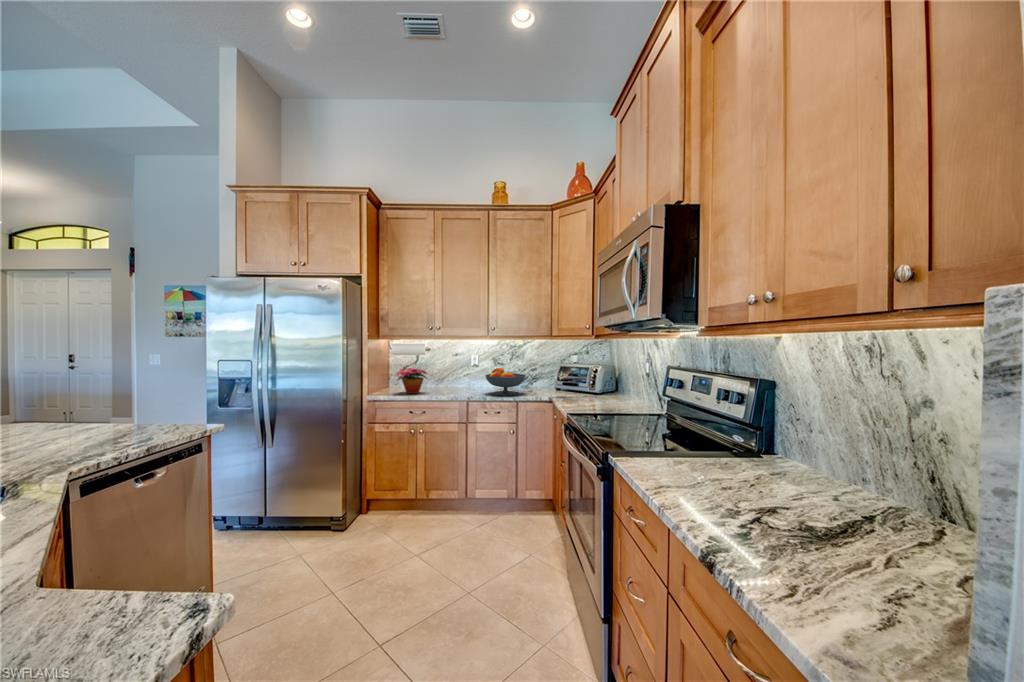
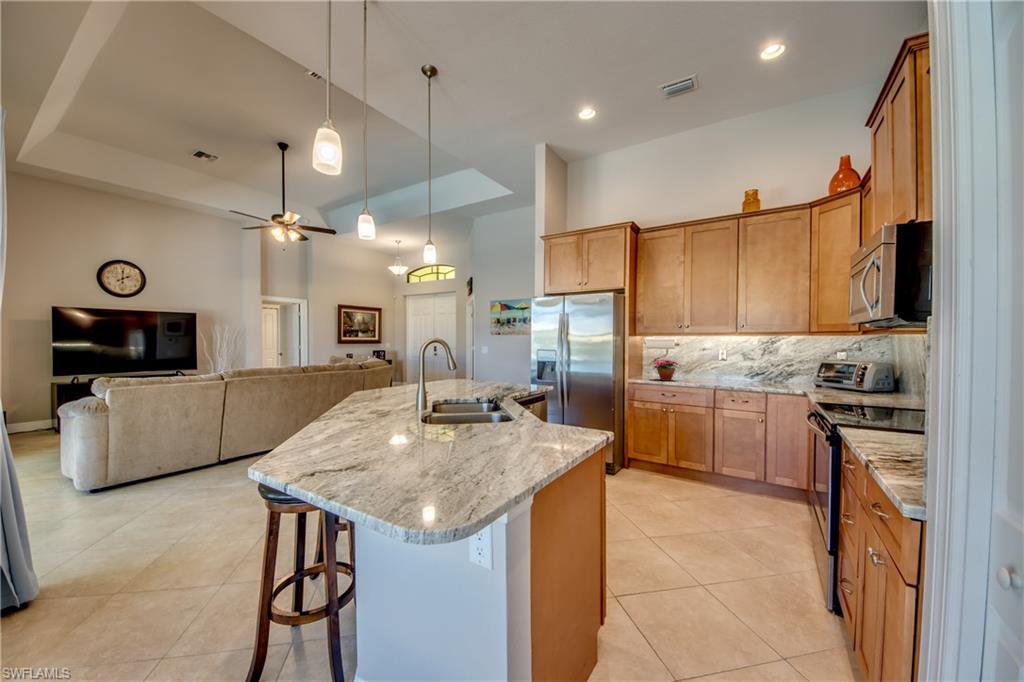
fruit bowl: present [485,368,526,396] -> none [733,362,777,387]

